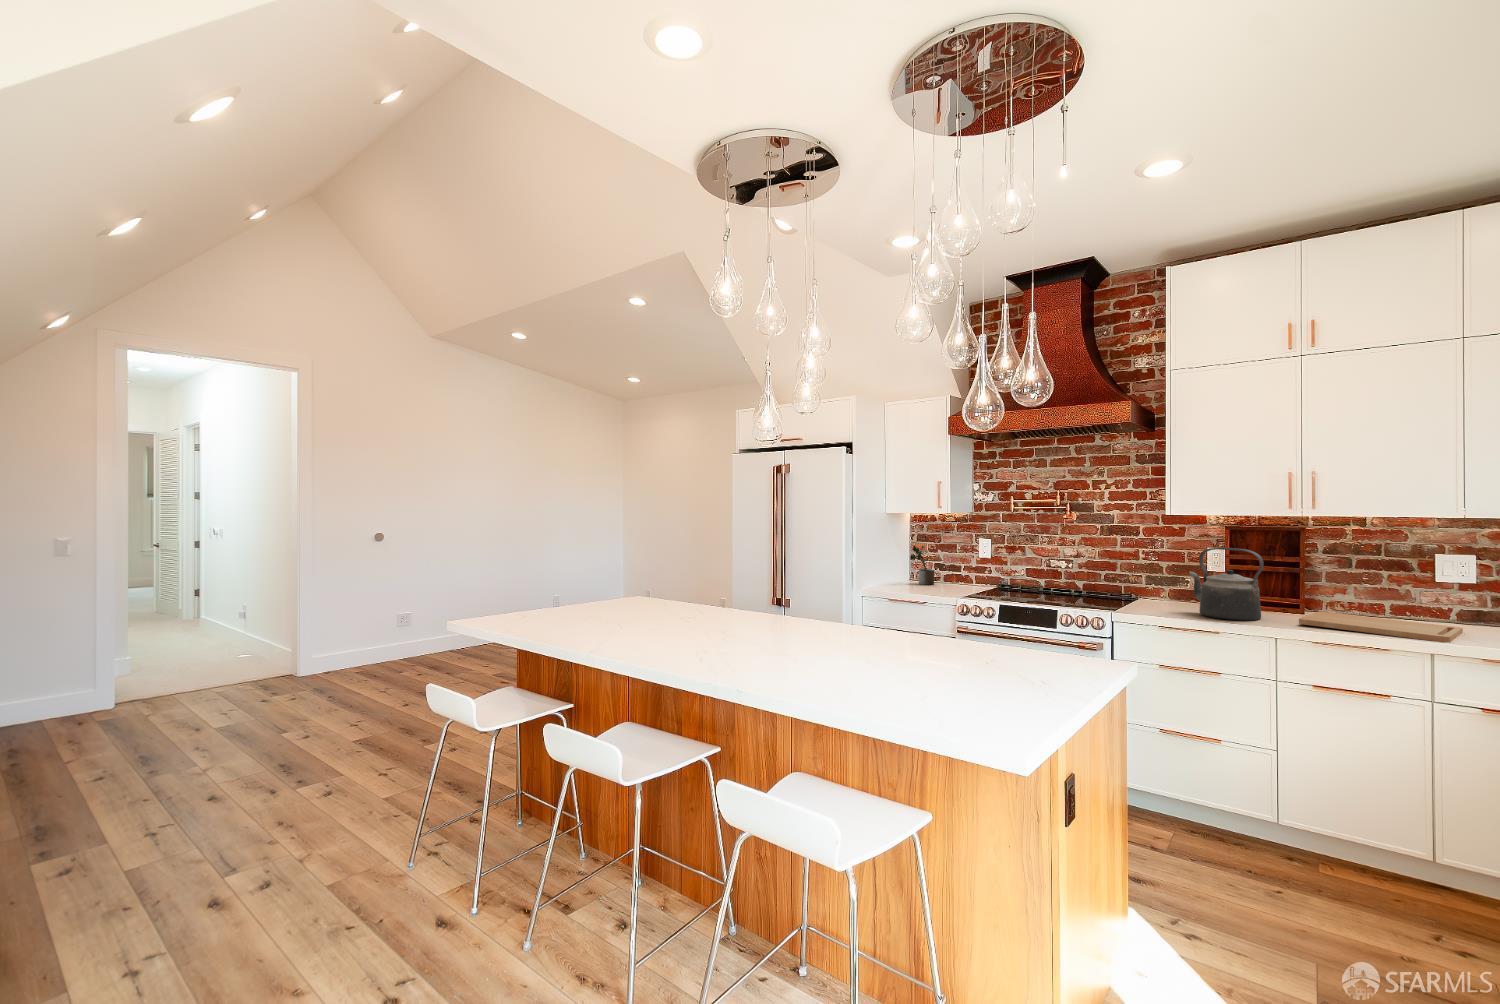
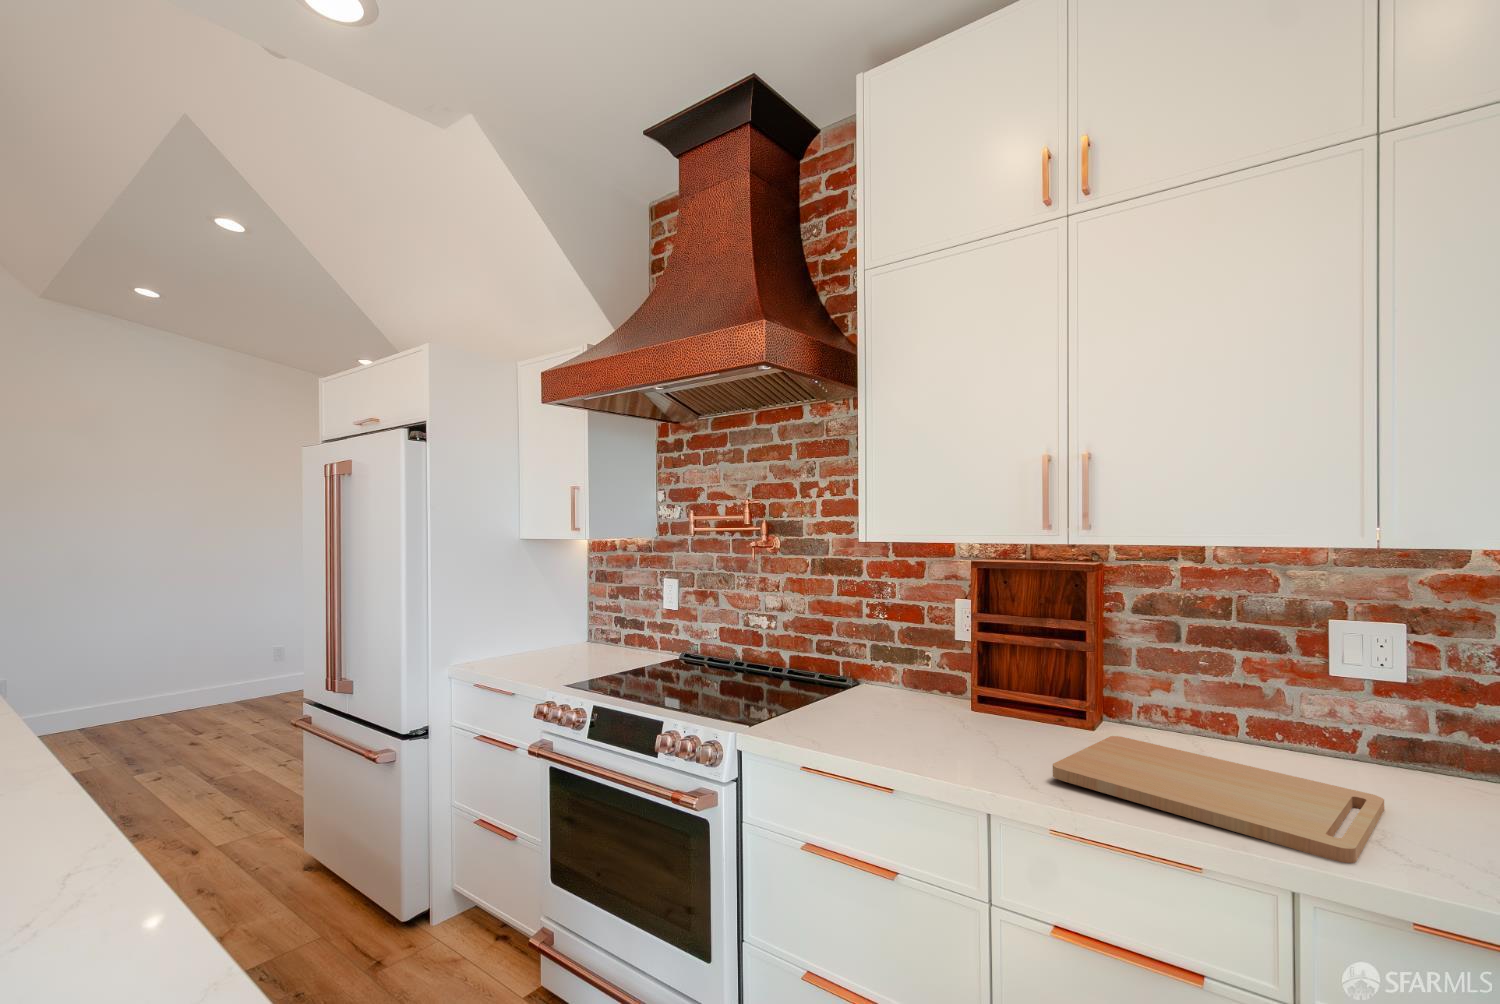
potted plant: present [910,546,935,585] -> none [556,589,597,654]
kettle: present [1189,548,1264,621] -> none [889,603,1000,761]

